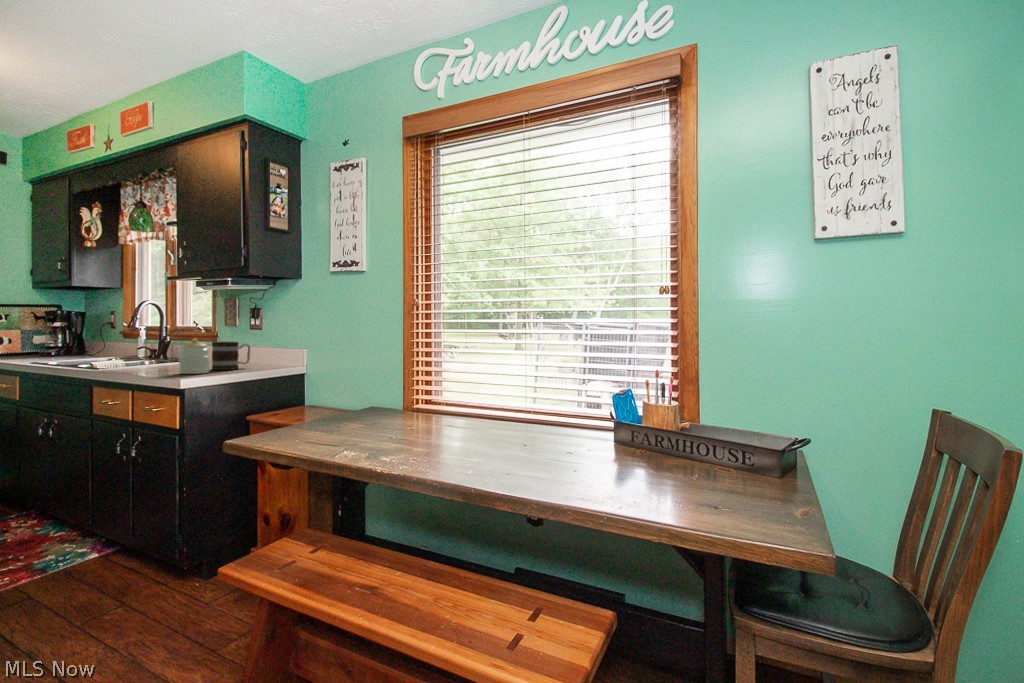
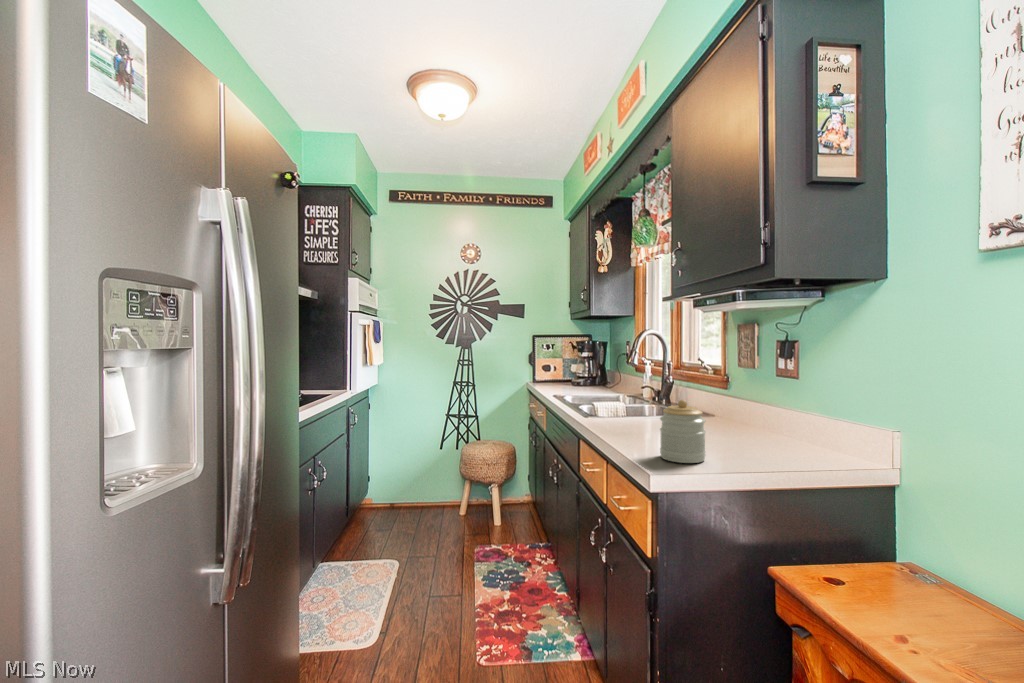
mug: present [212,342,250,370] -> none [712,400,778,455]

